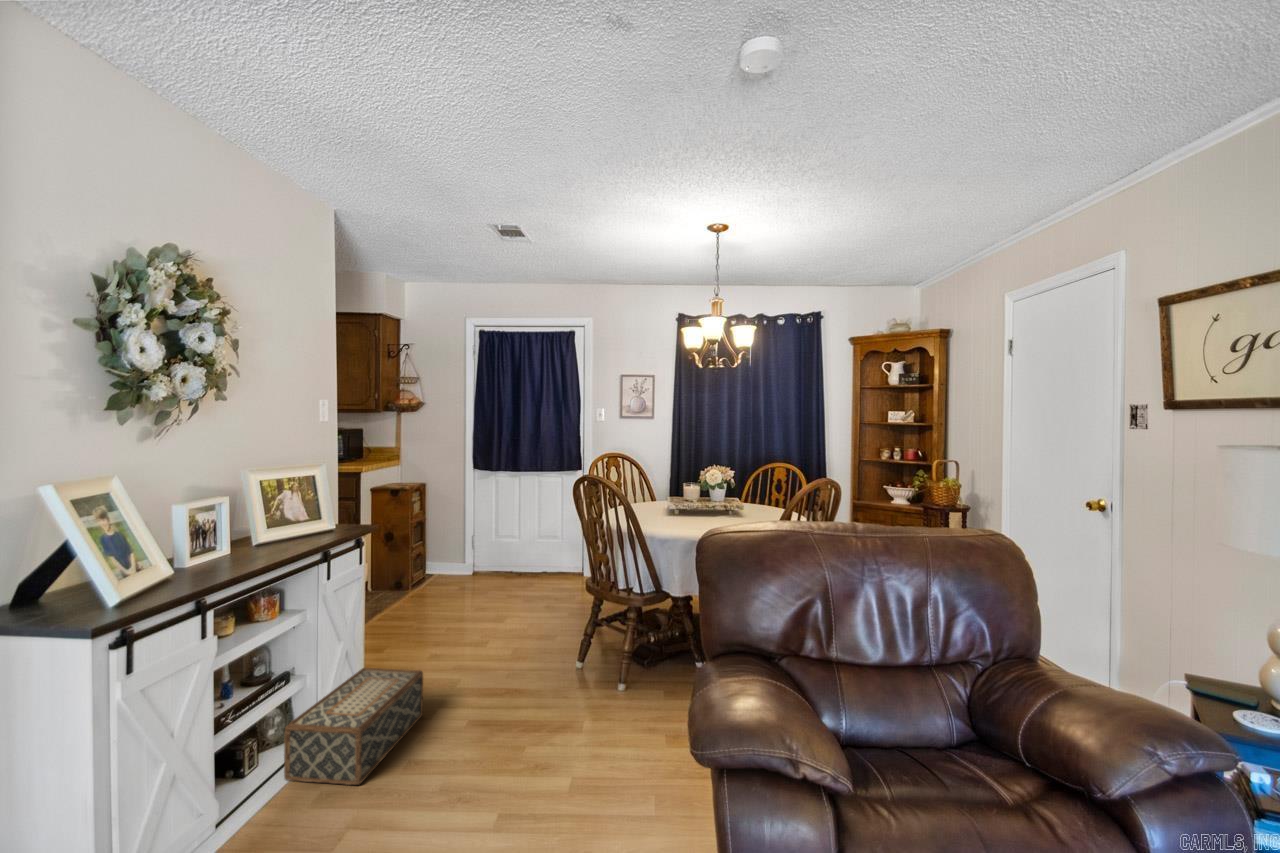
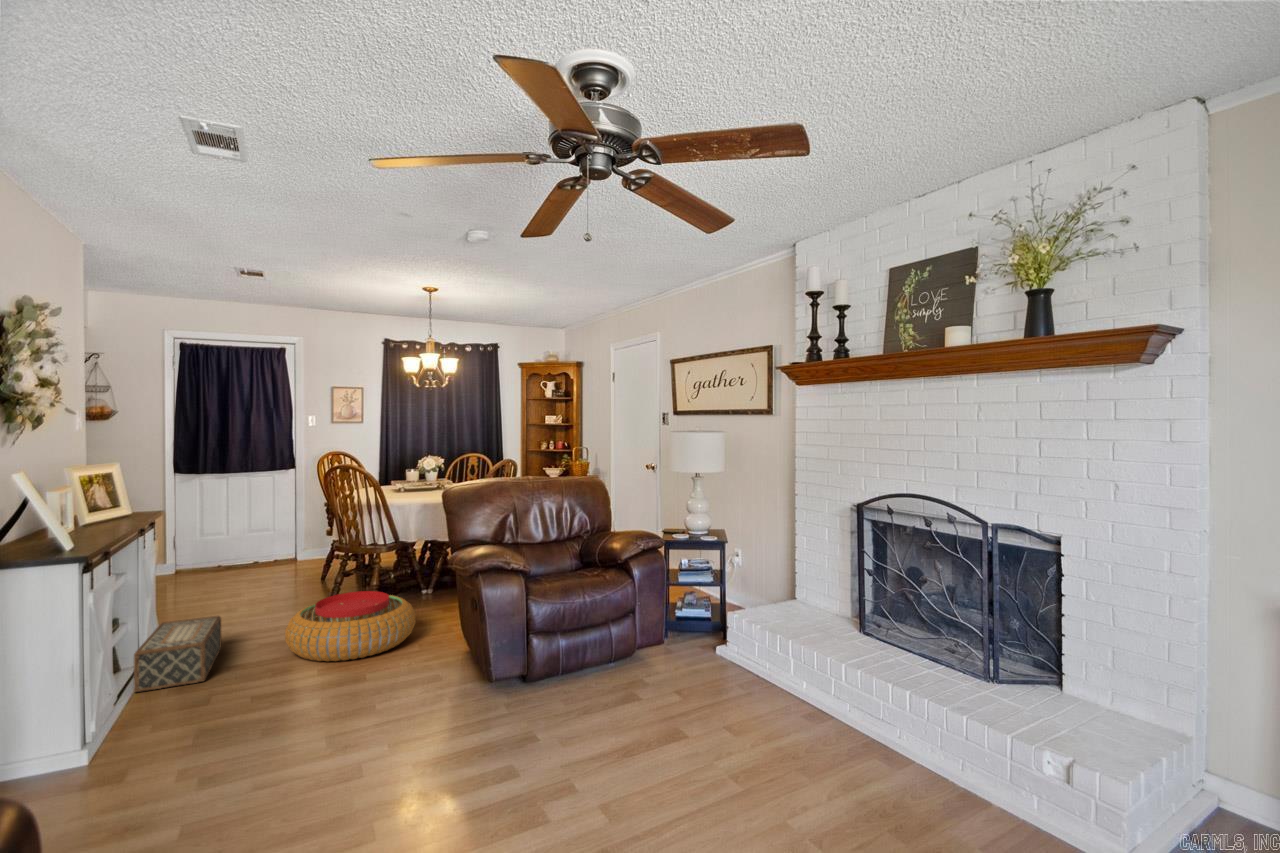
pouf: none [473,669,657,805] -> present [285,591,415,661]

